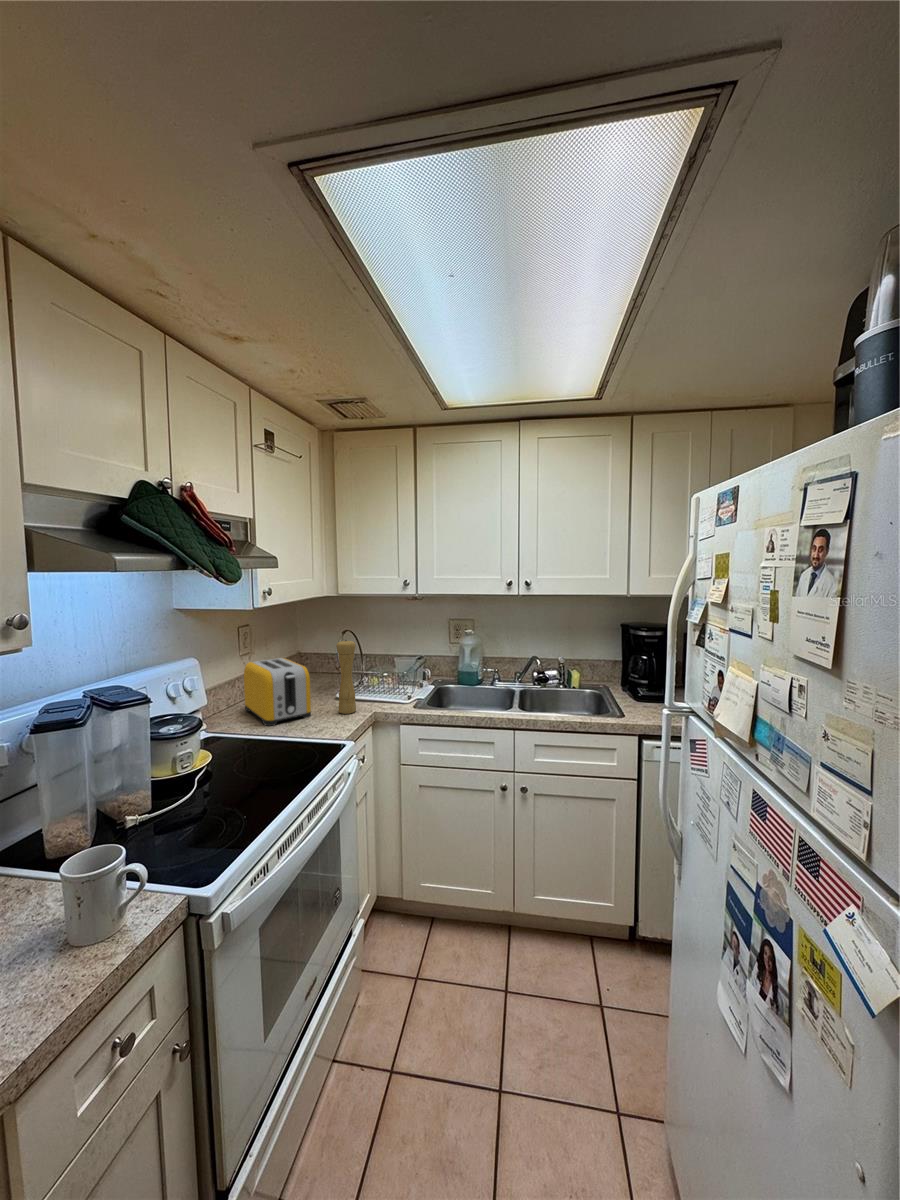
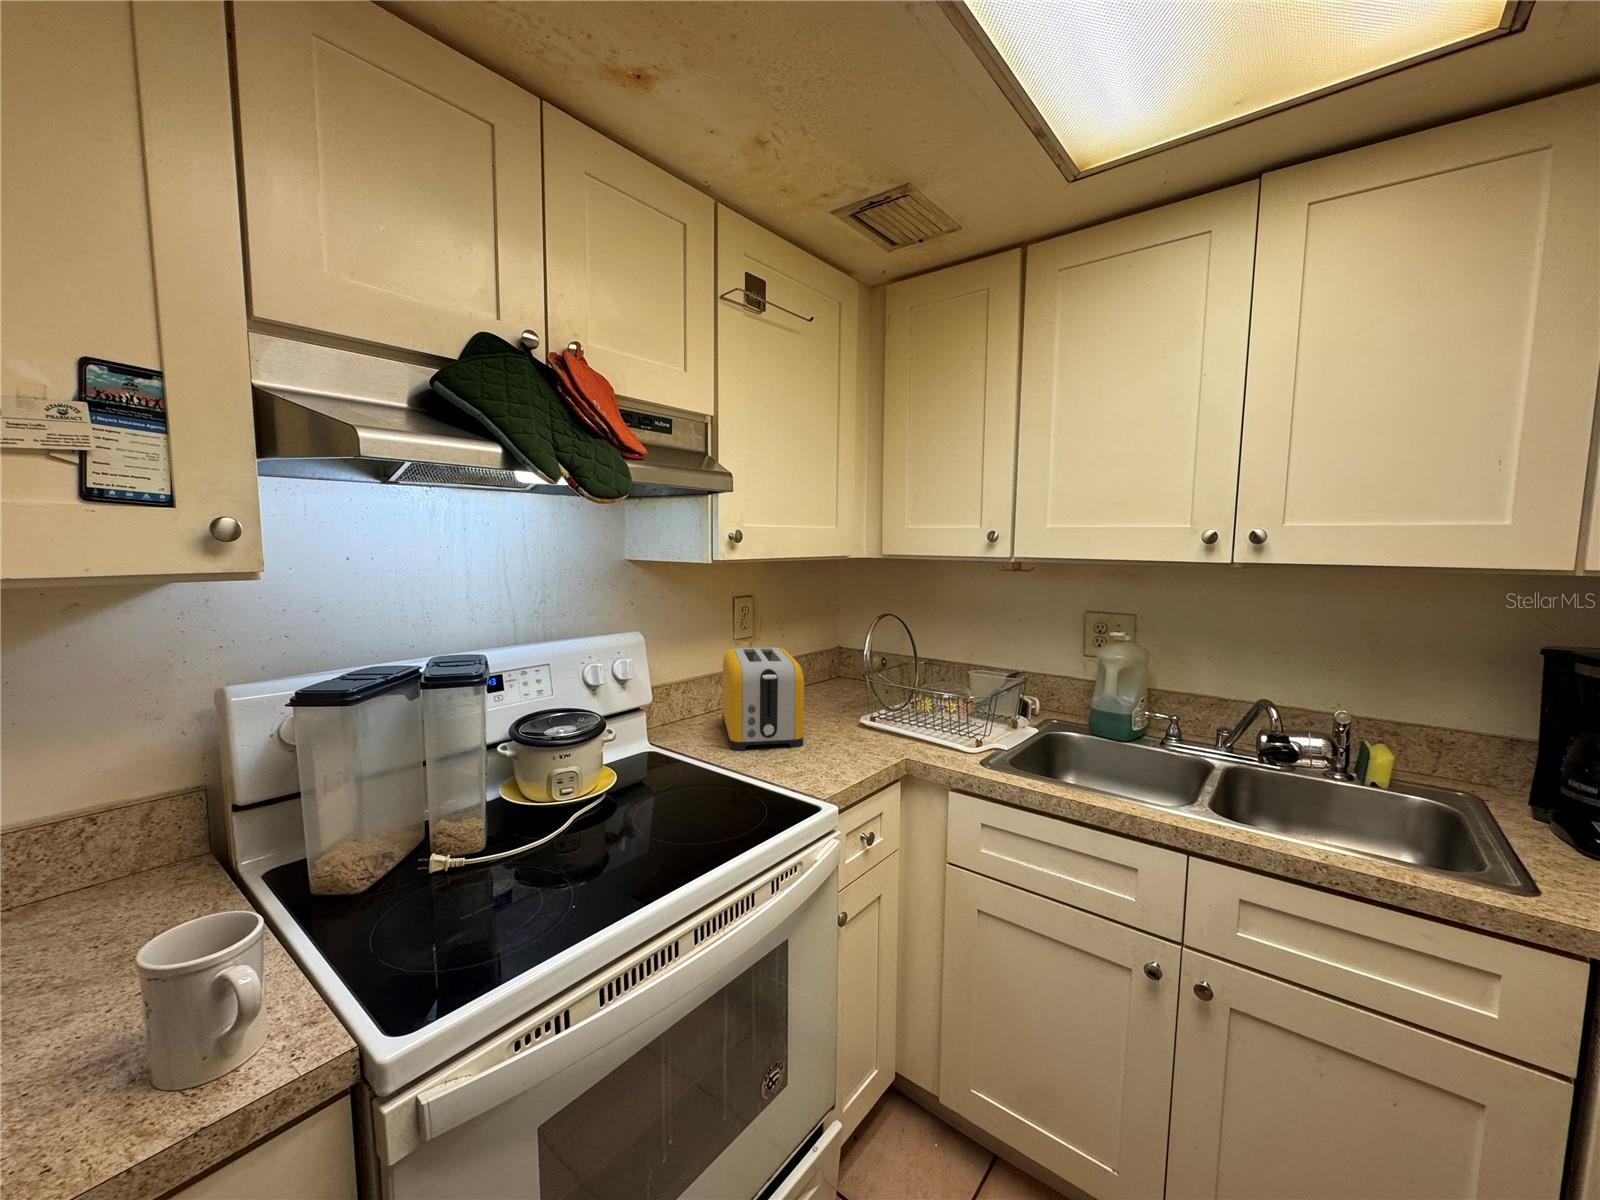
pepper mill: present [336,640,356,714] -> none [846,626,879,752]

